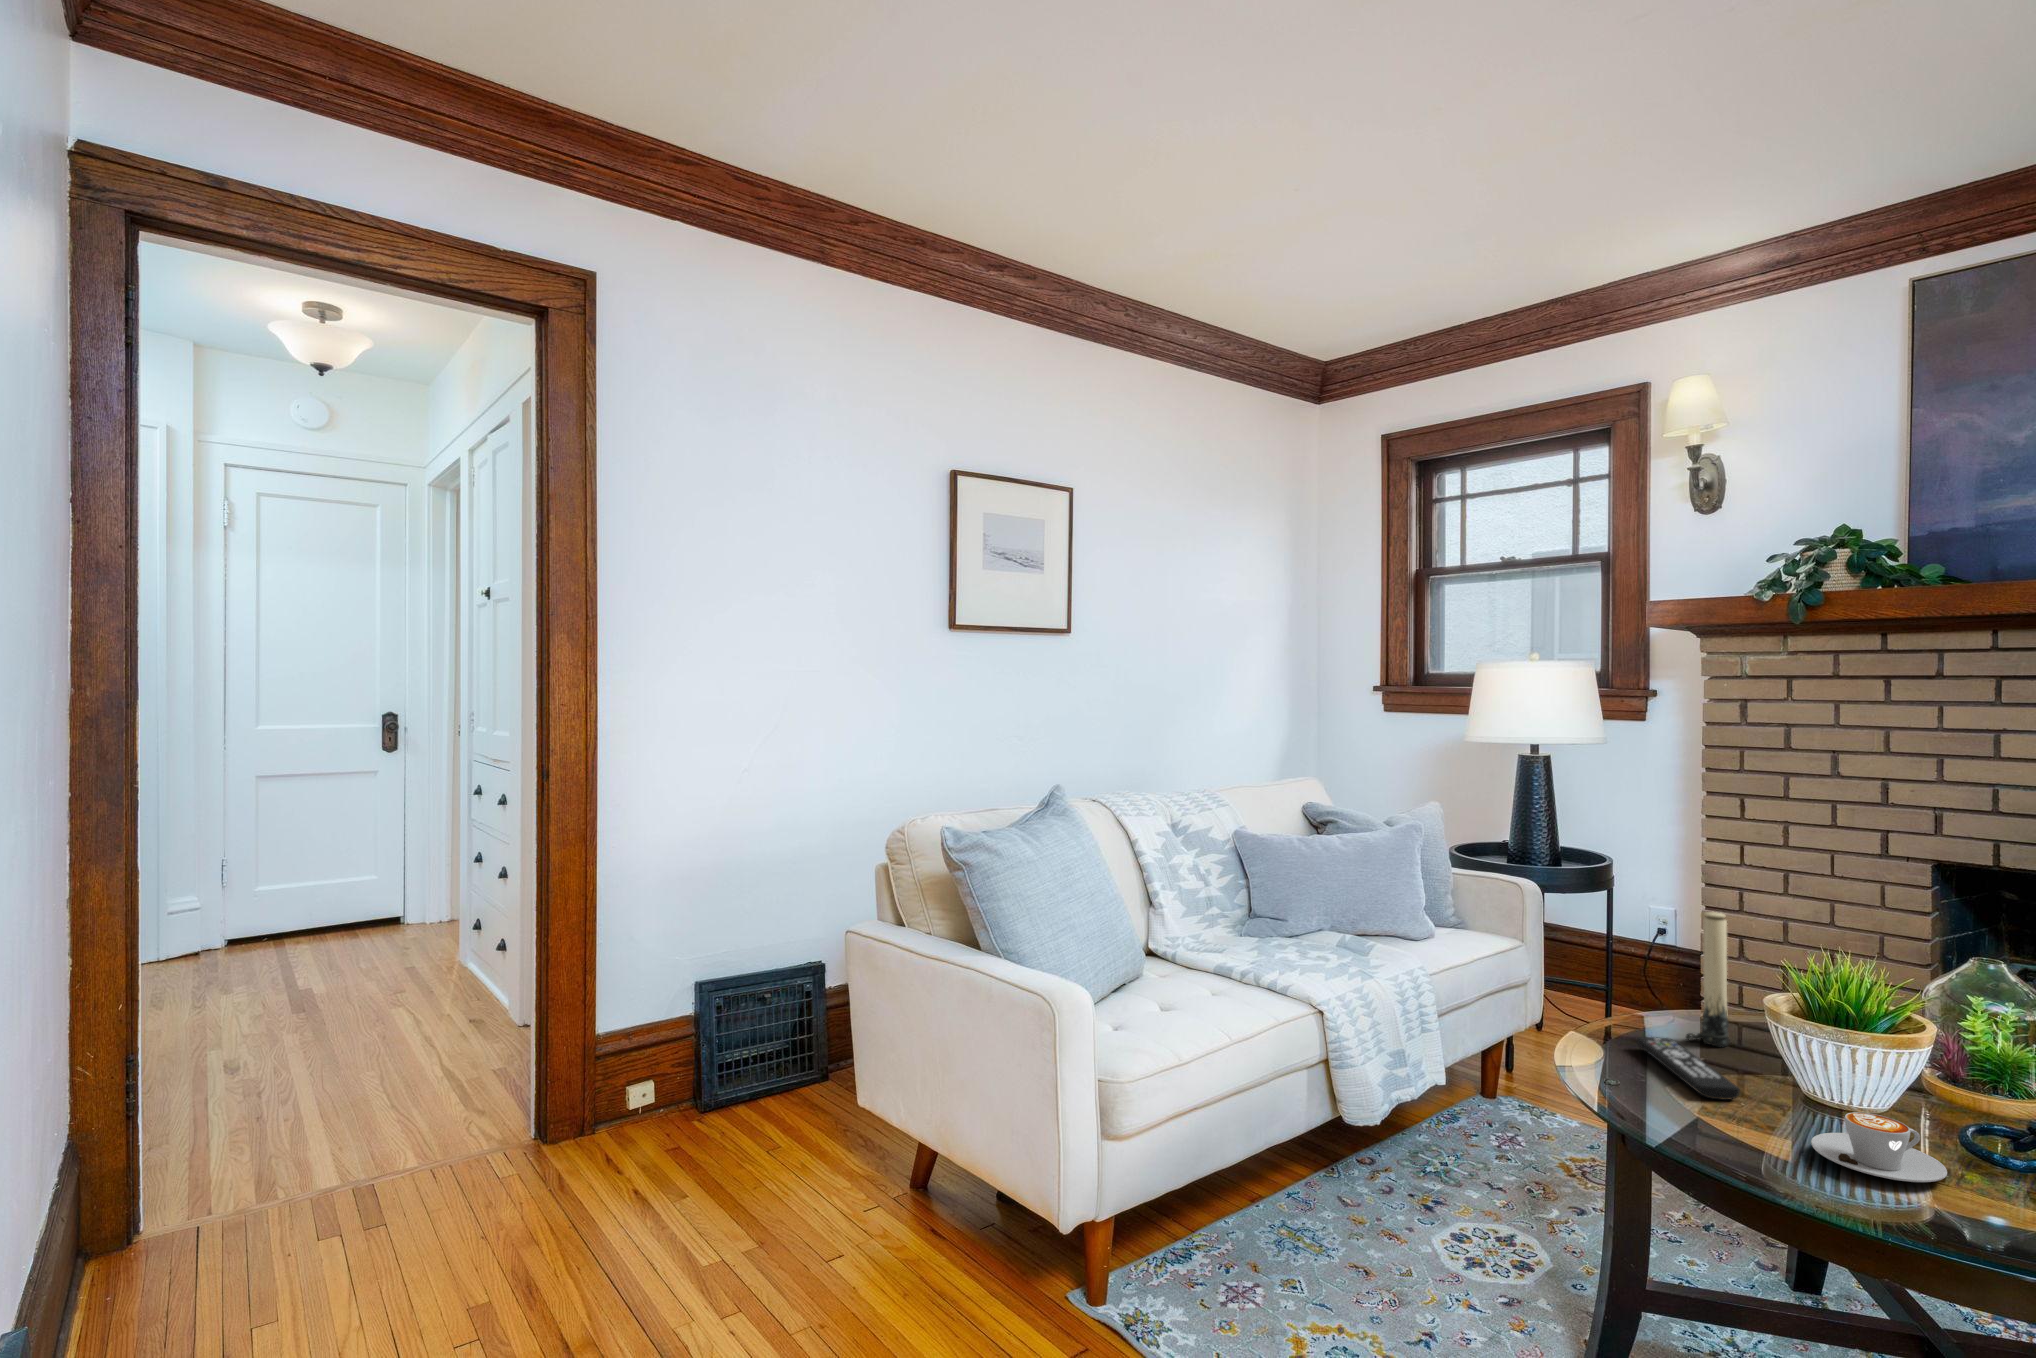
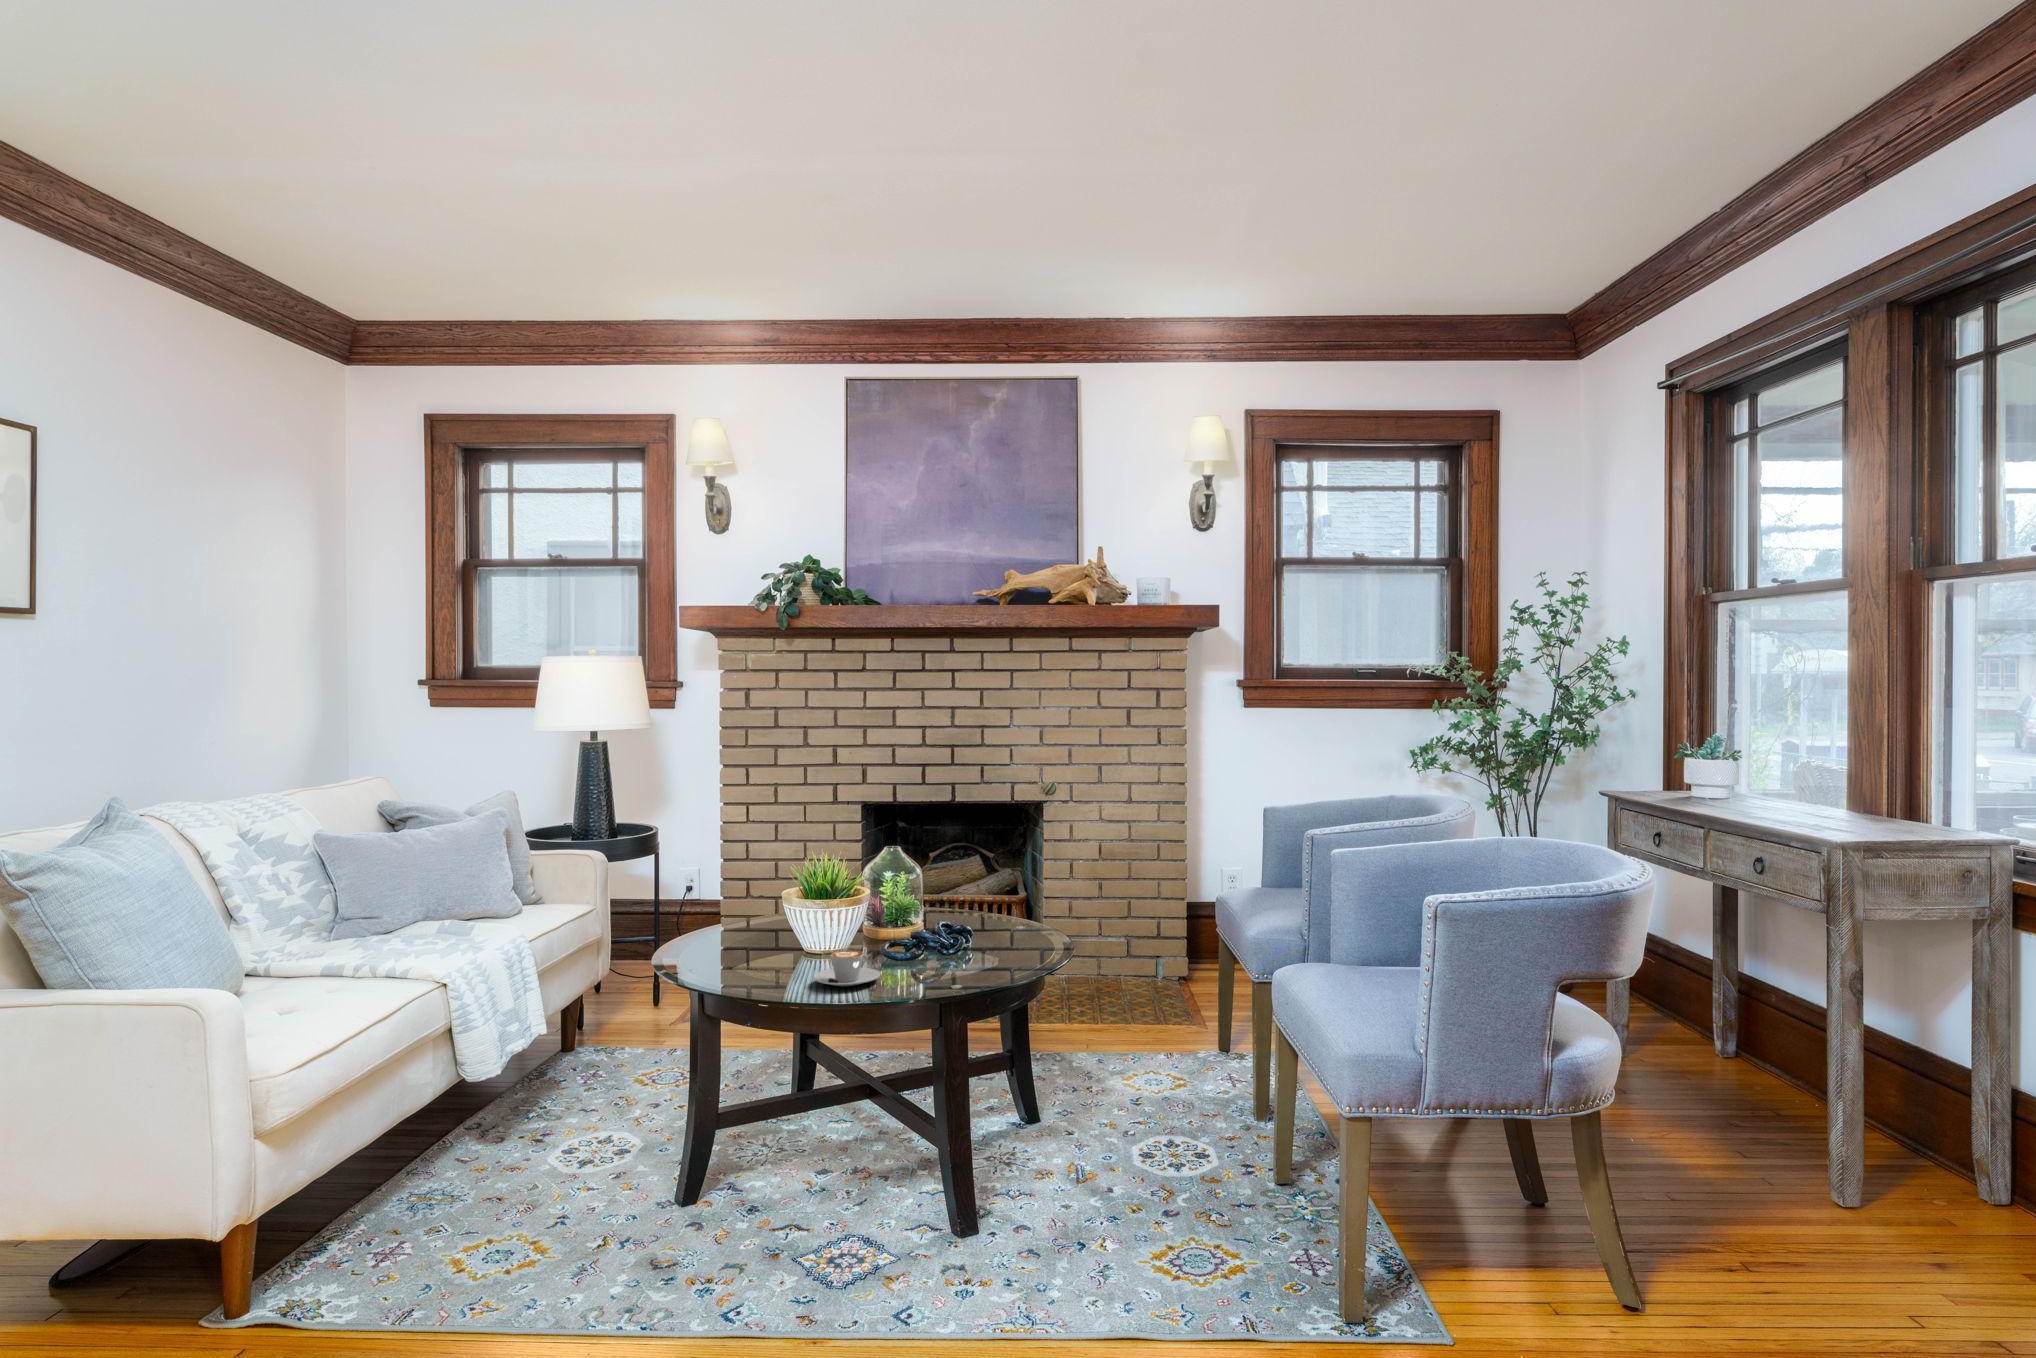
candle: present [1686,912,1730,1046] -> none [731,846,759,944]
remote control: present [1637,1037,1740,1100] -> none [701,943,771,972]

